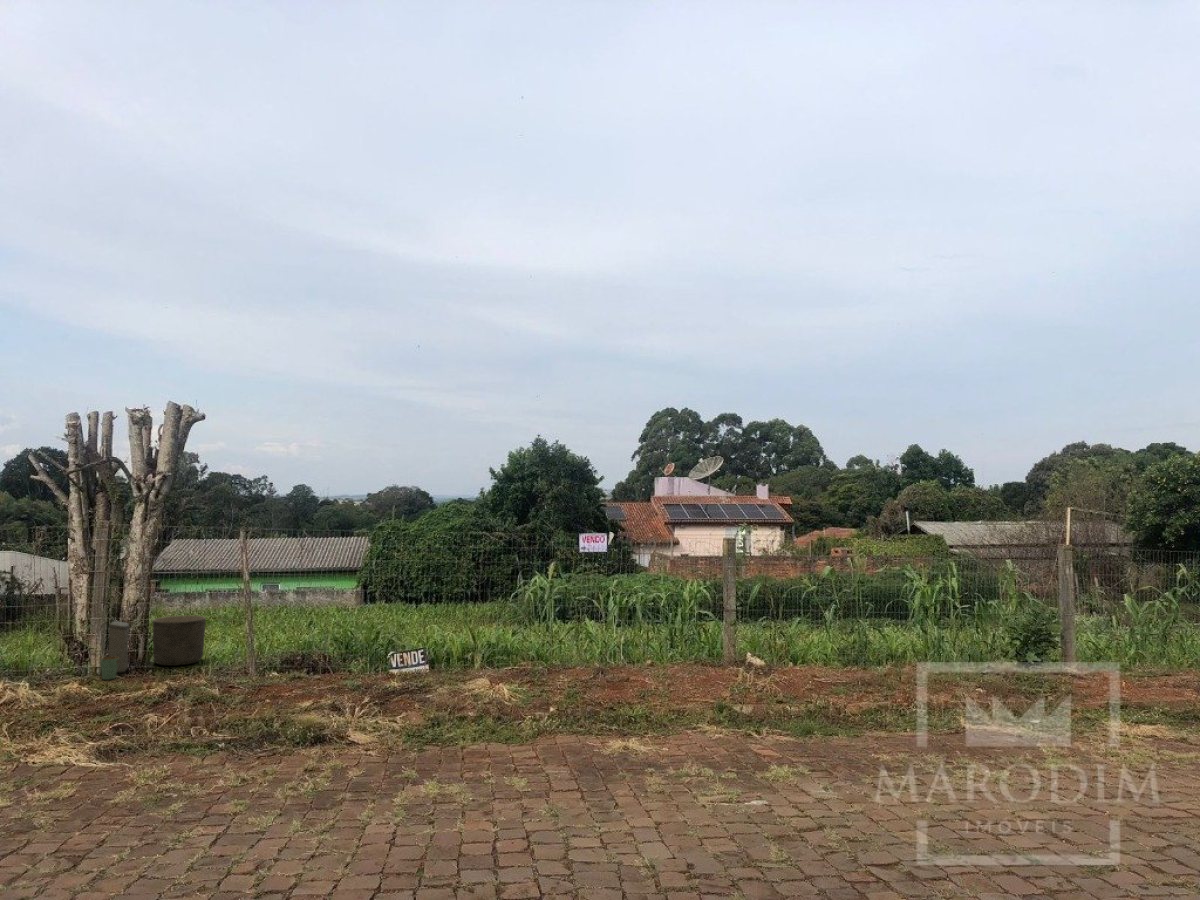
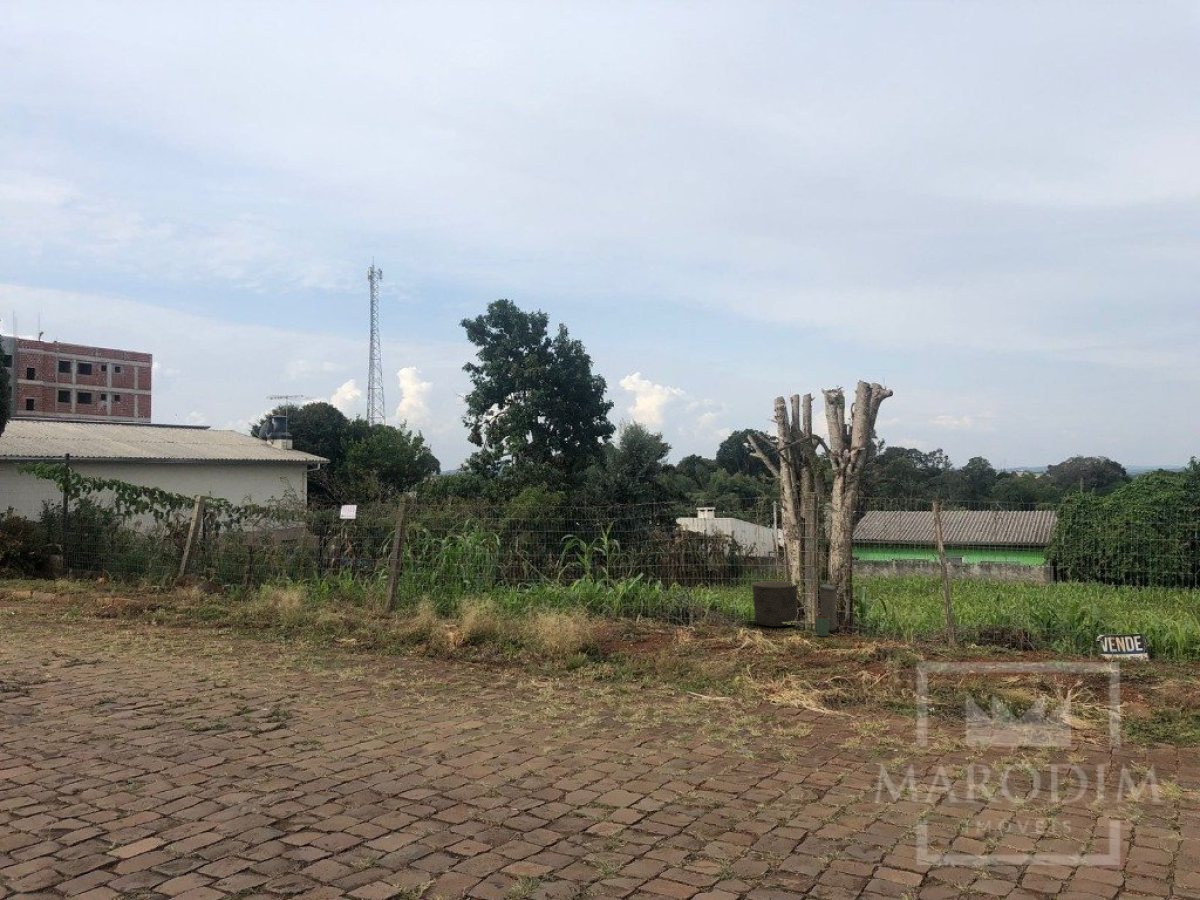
planter: present [153,616,206,666] -> present [752,581,798,627]

